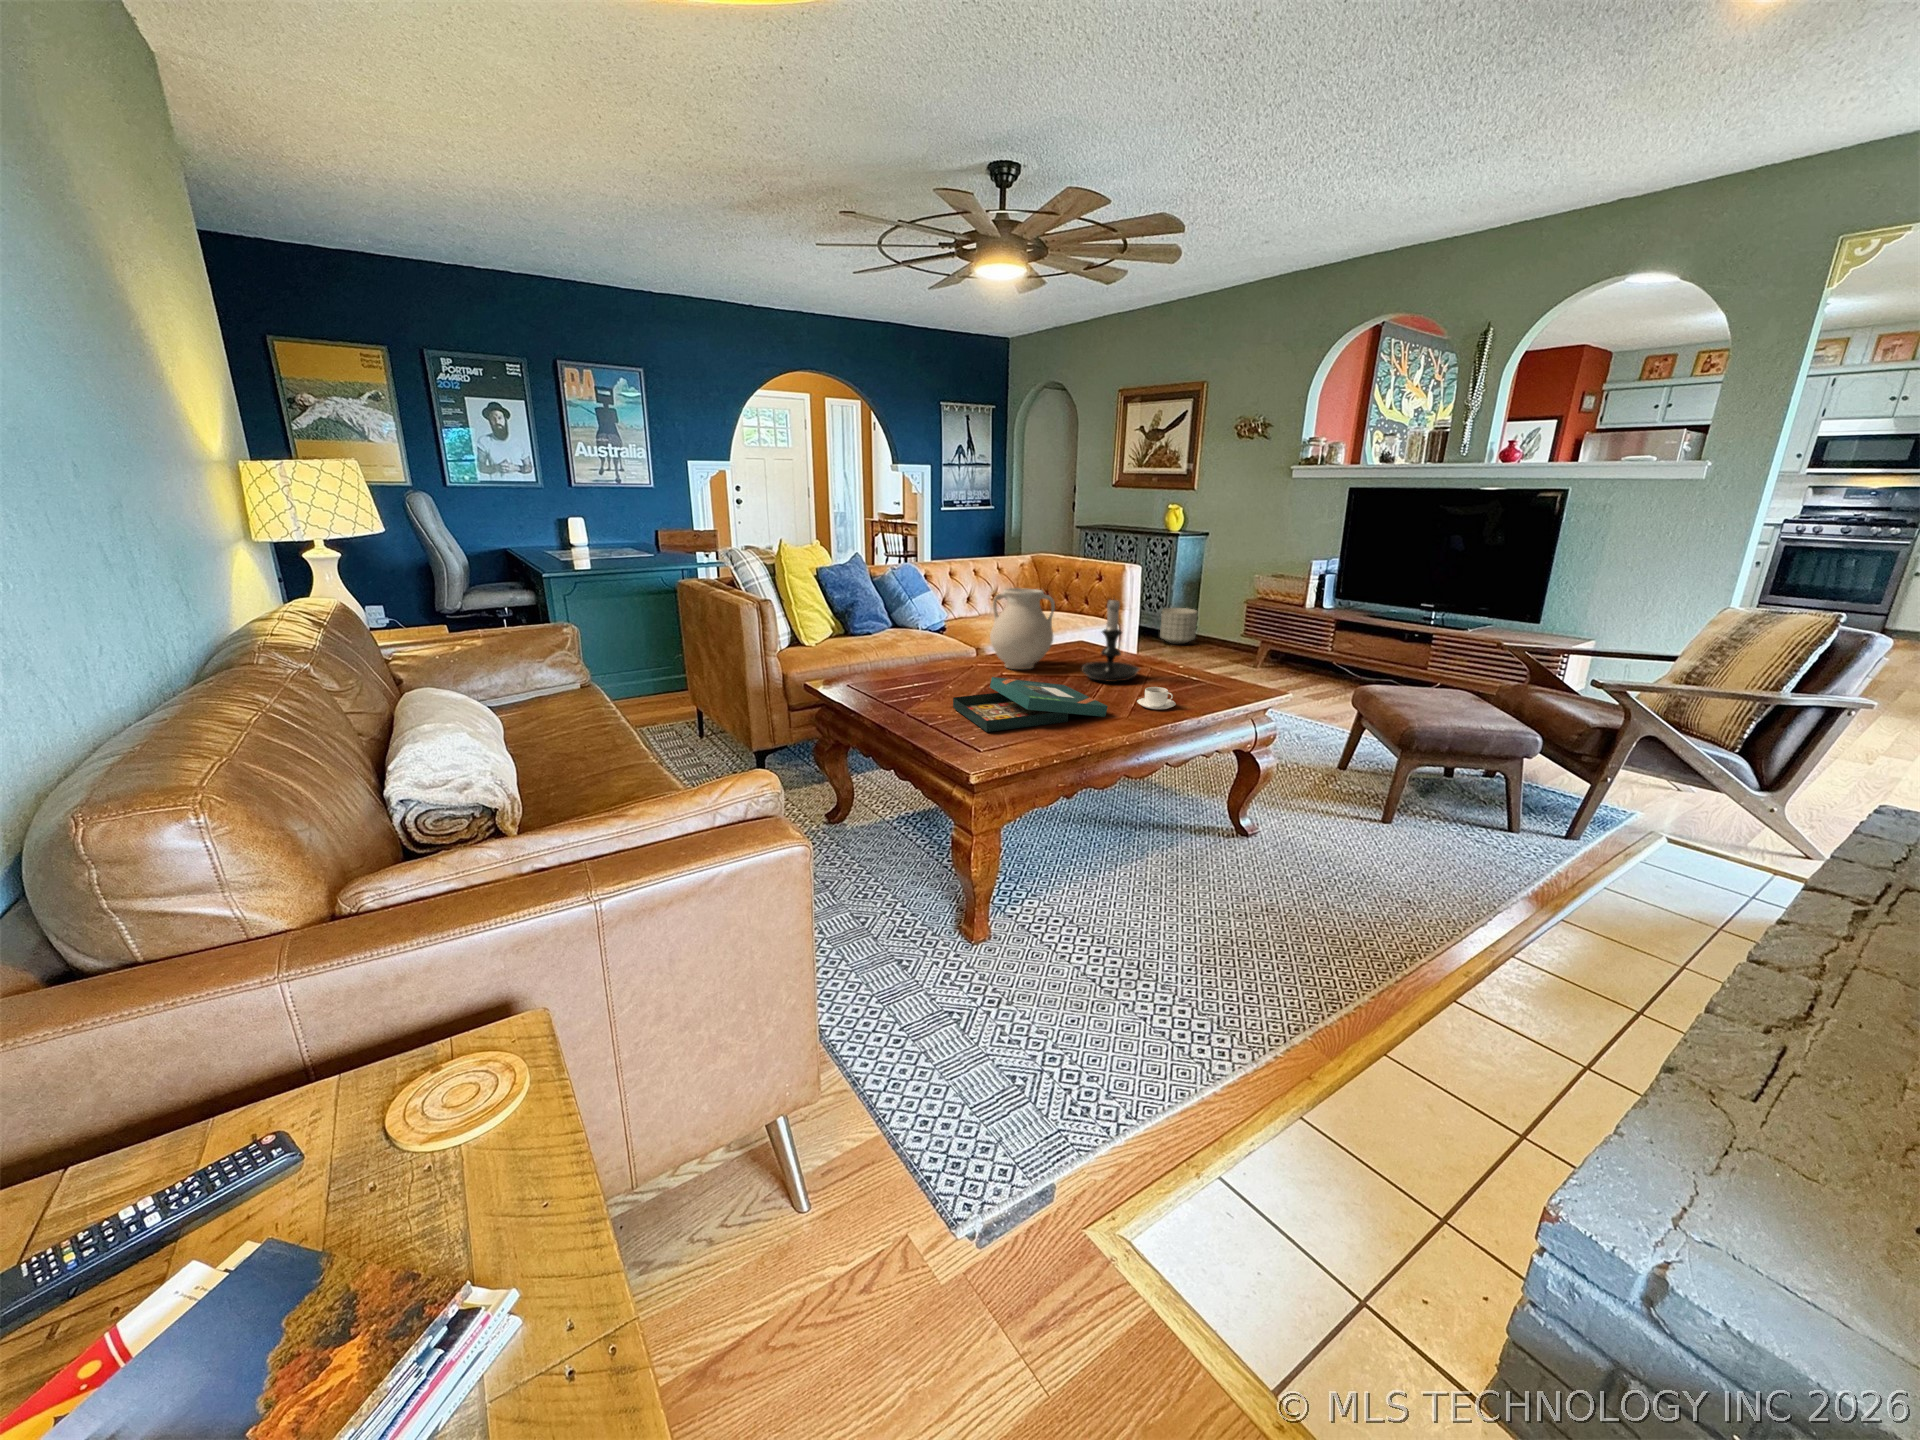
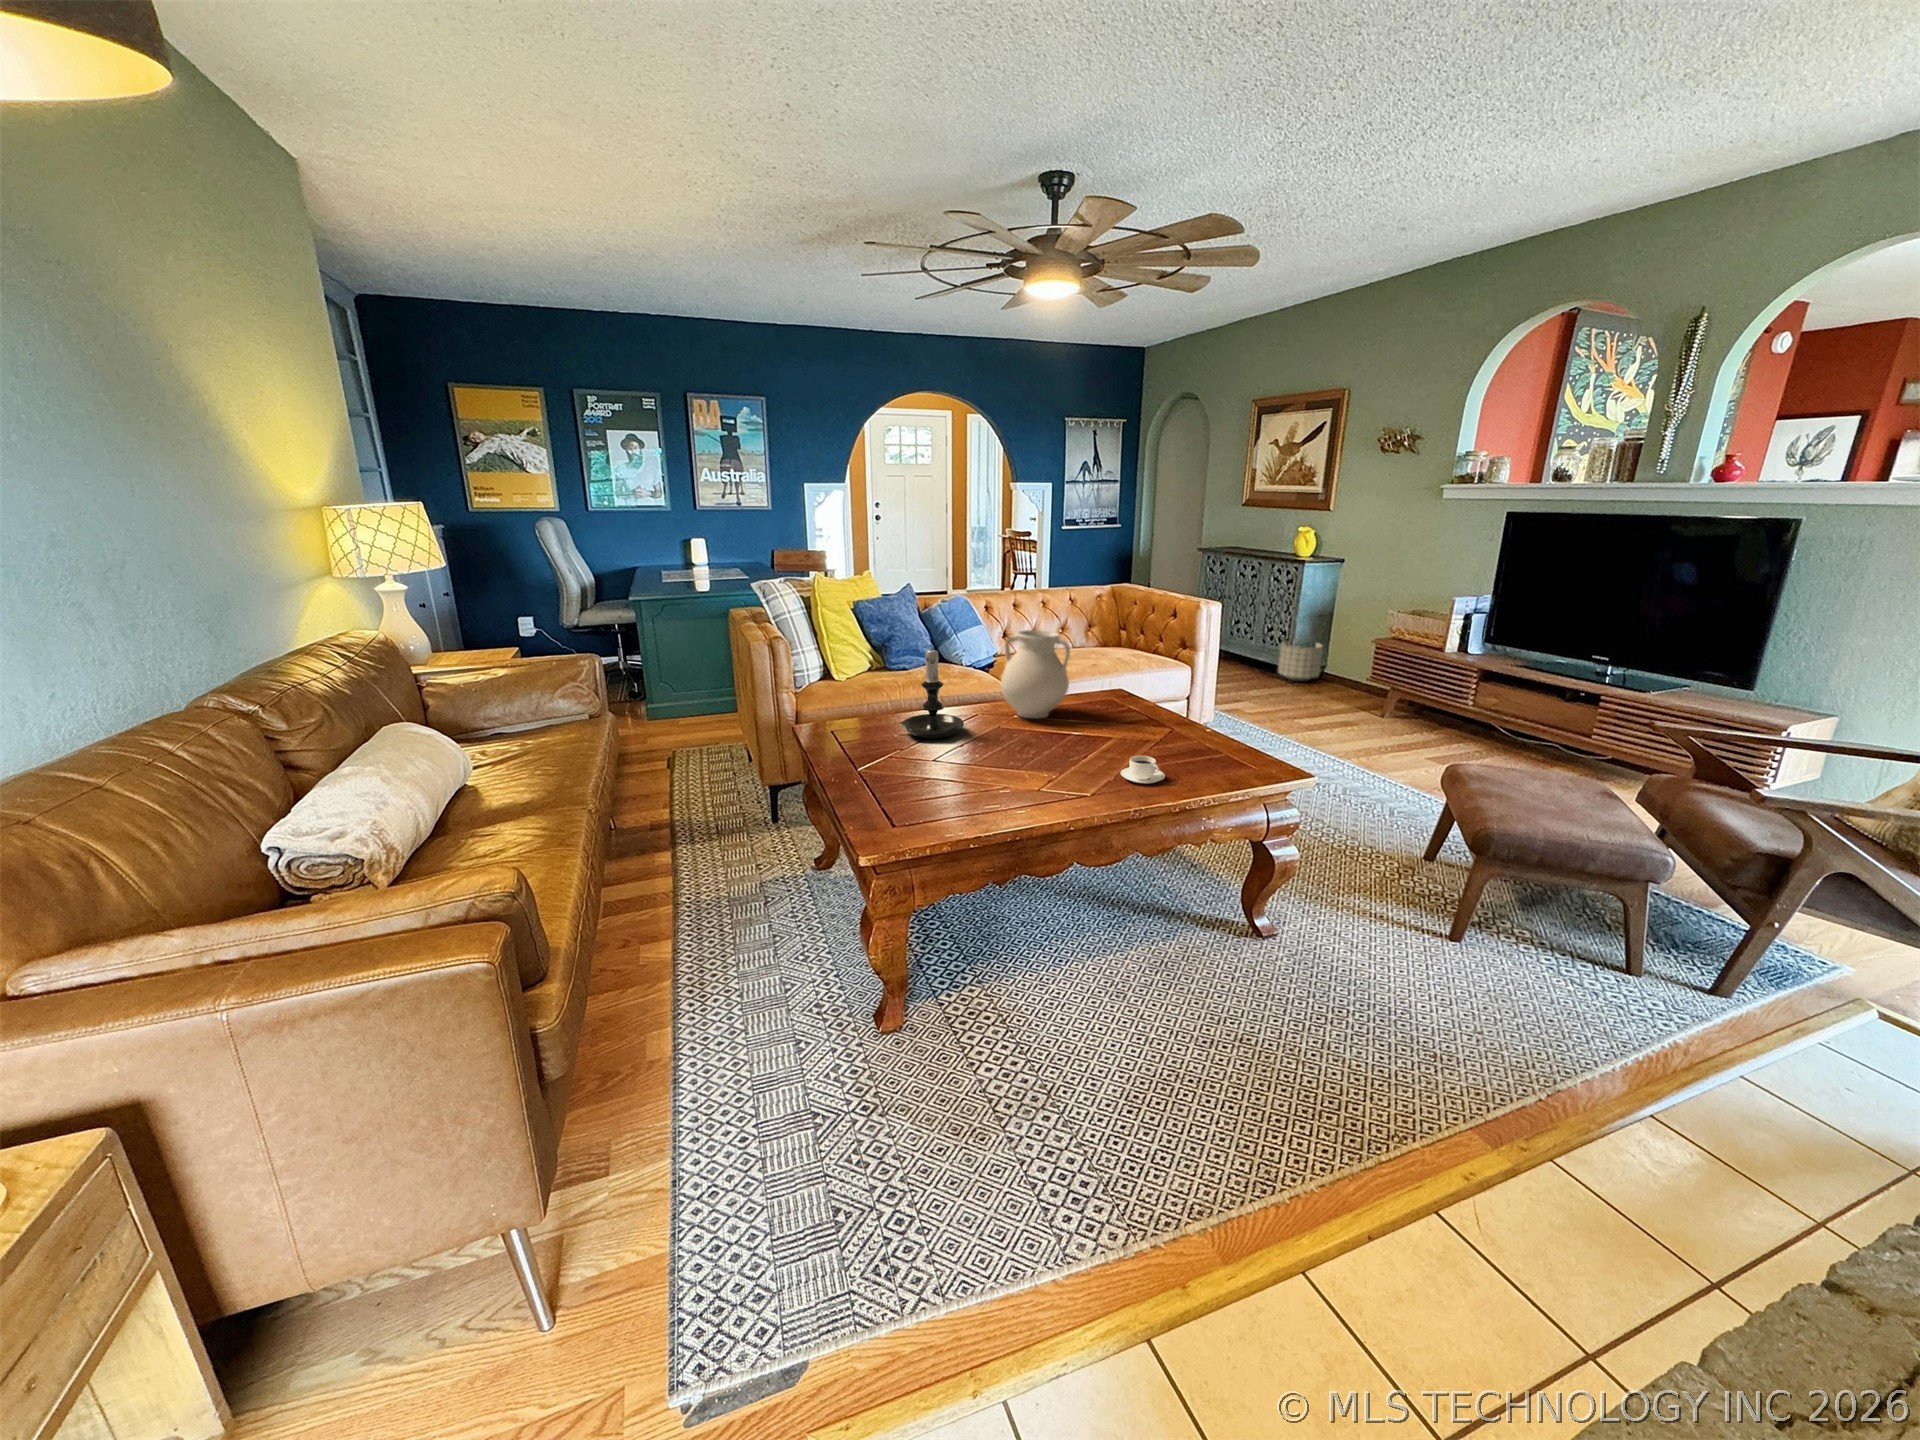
candle holder: present [1082,600,1140,682] -> present [900,645,964,738]
board game: present [953,677,1108,732] -> none [920,732,1077,797]

